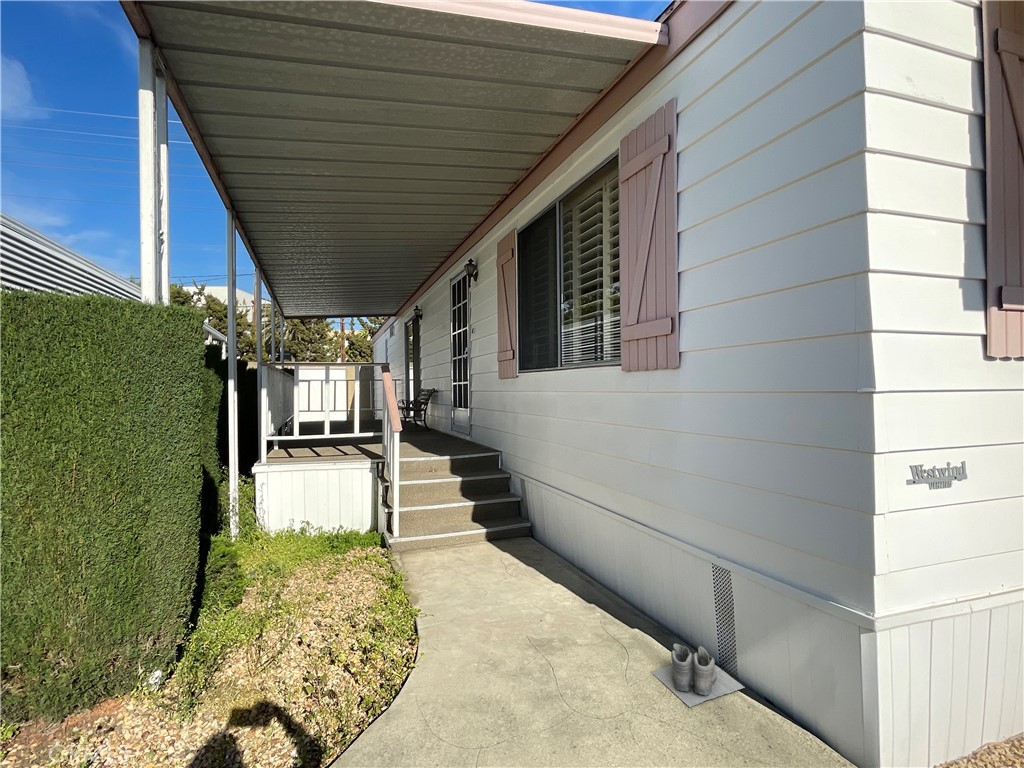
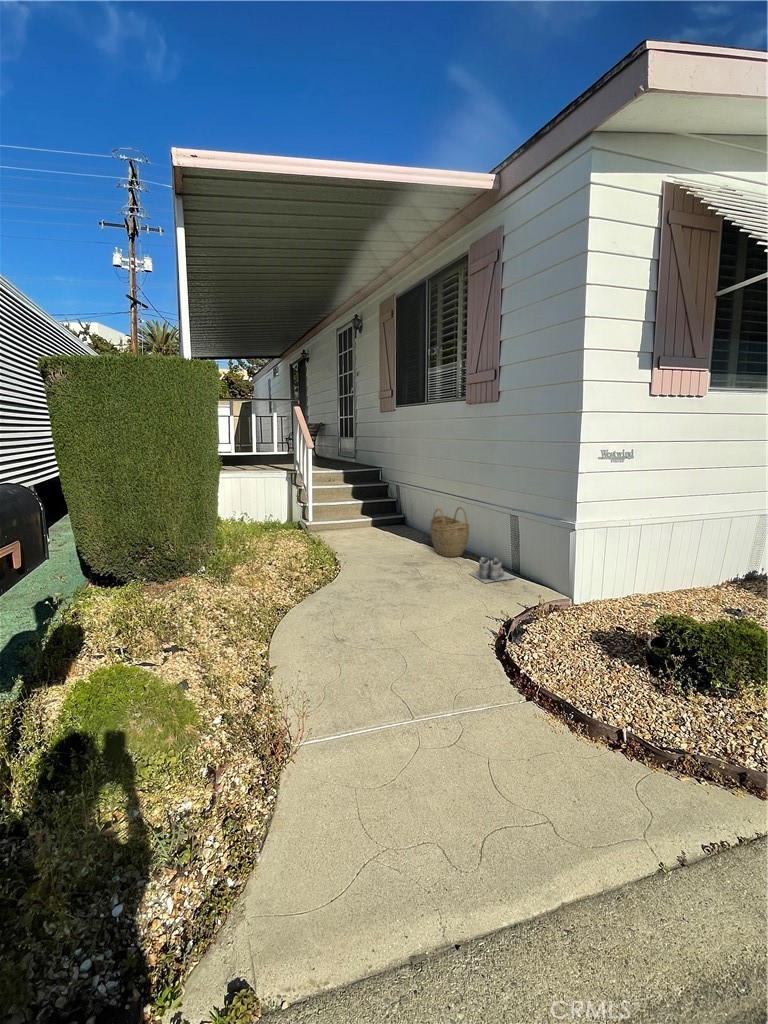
woven basket: none [575,530,640,619] -> present [430,507,469,557]

